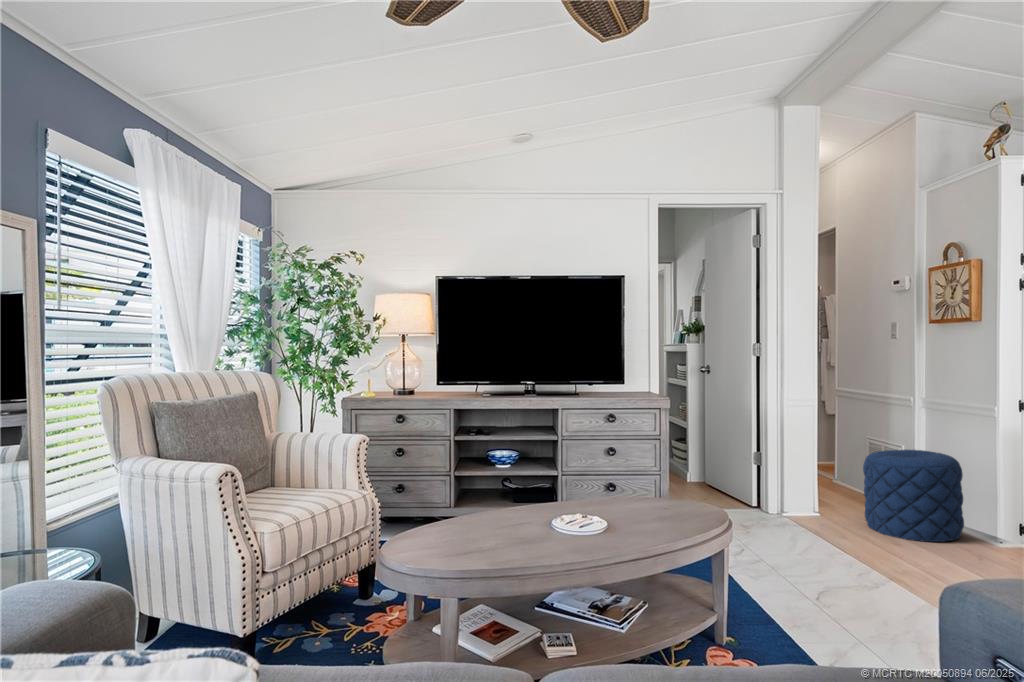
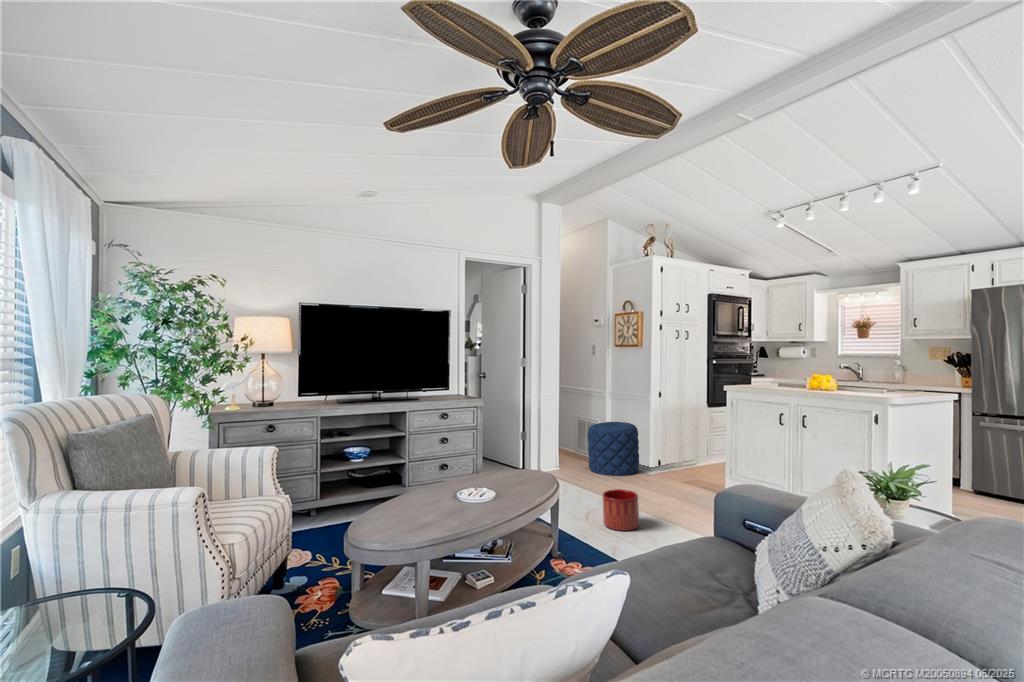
planter: none [815,557,882,628] -> present [602,489,639,531]

